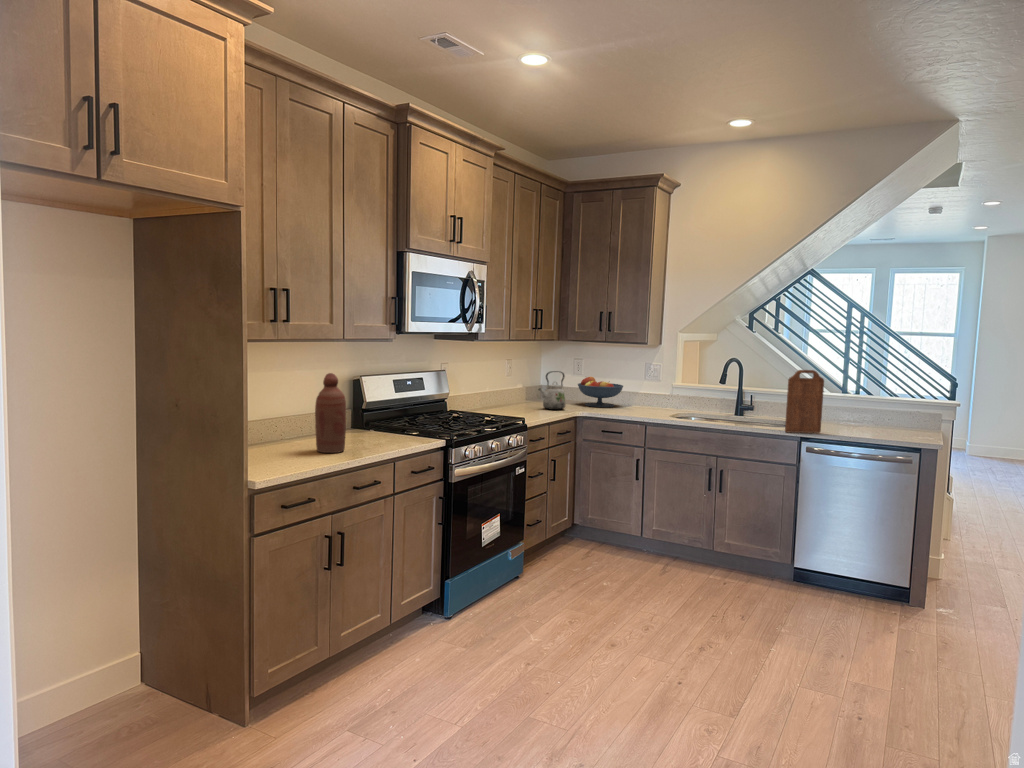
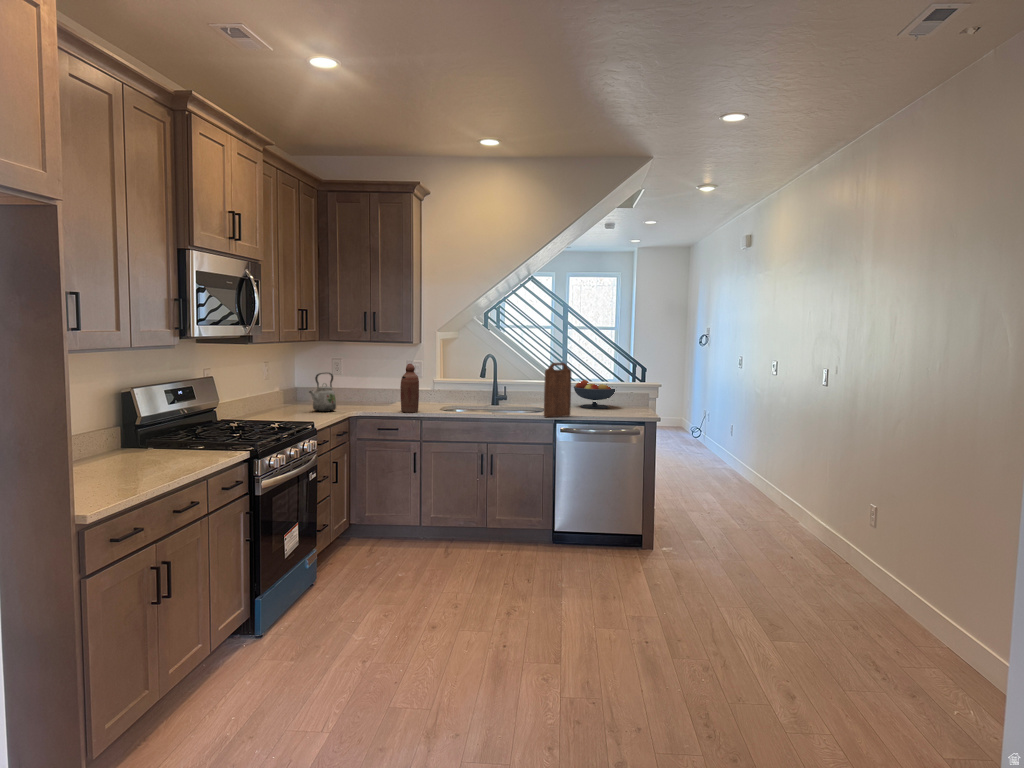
bottle: present [315,373,346,453] -> present [400,364,419,412]
fruit bowl: present [578,377,623,407] -> present [574,380,615,409]

